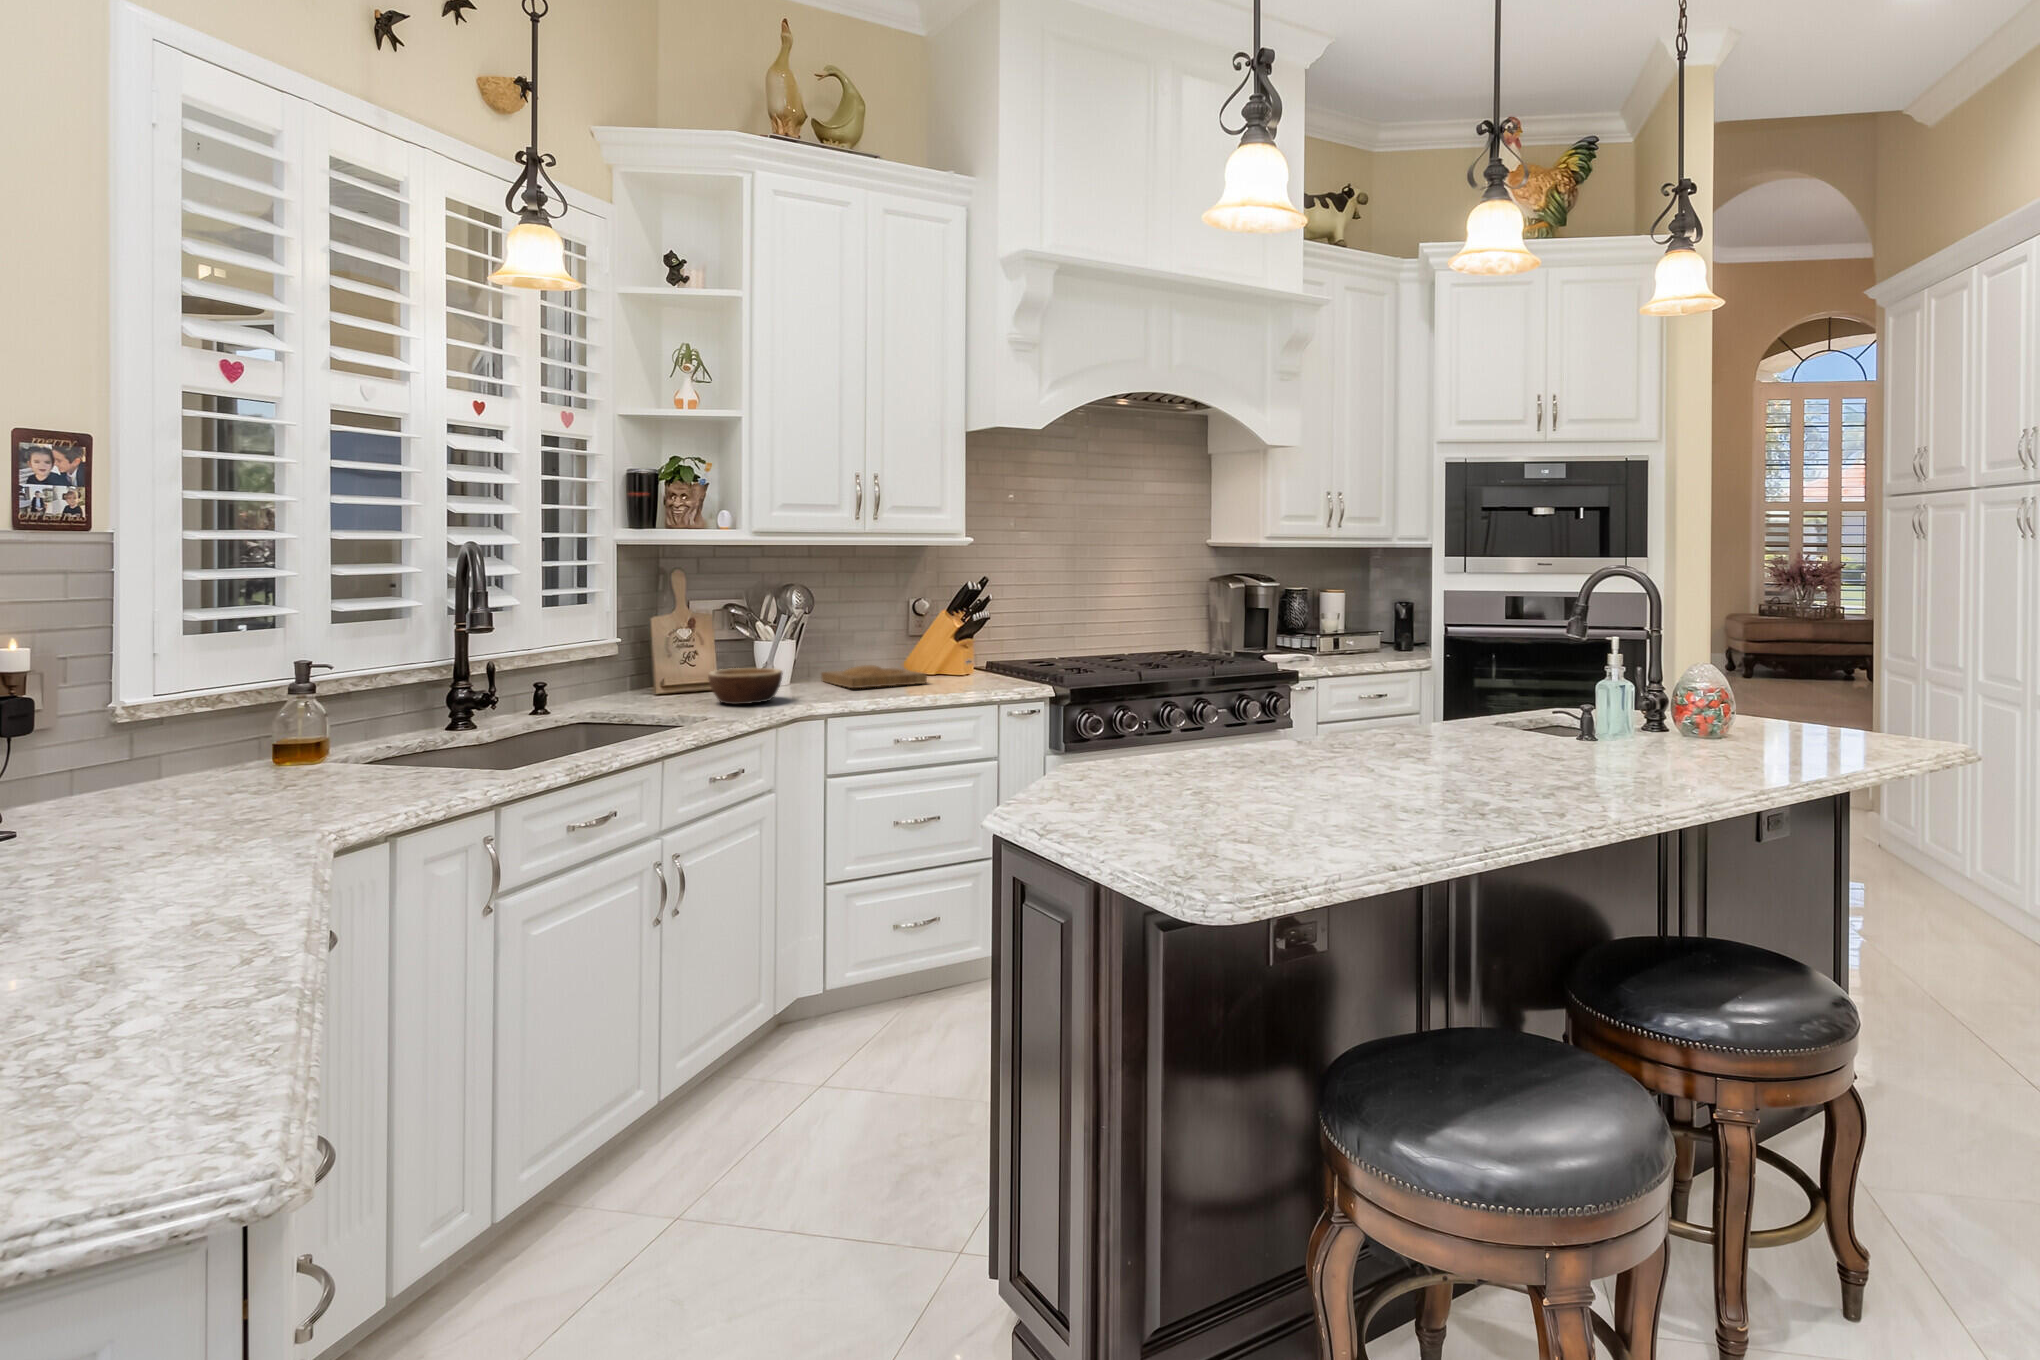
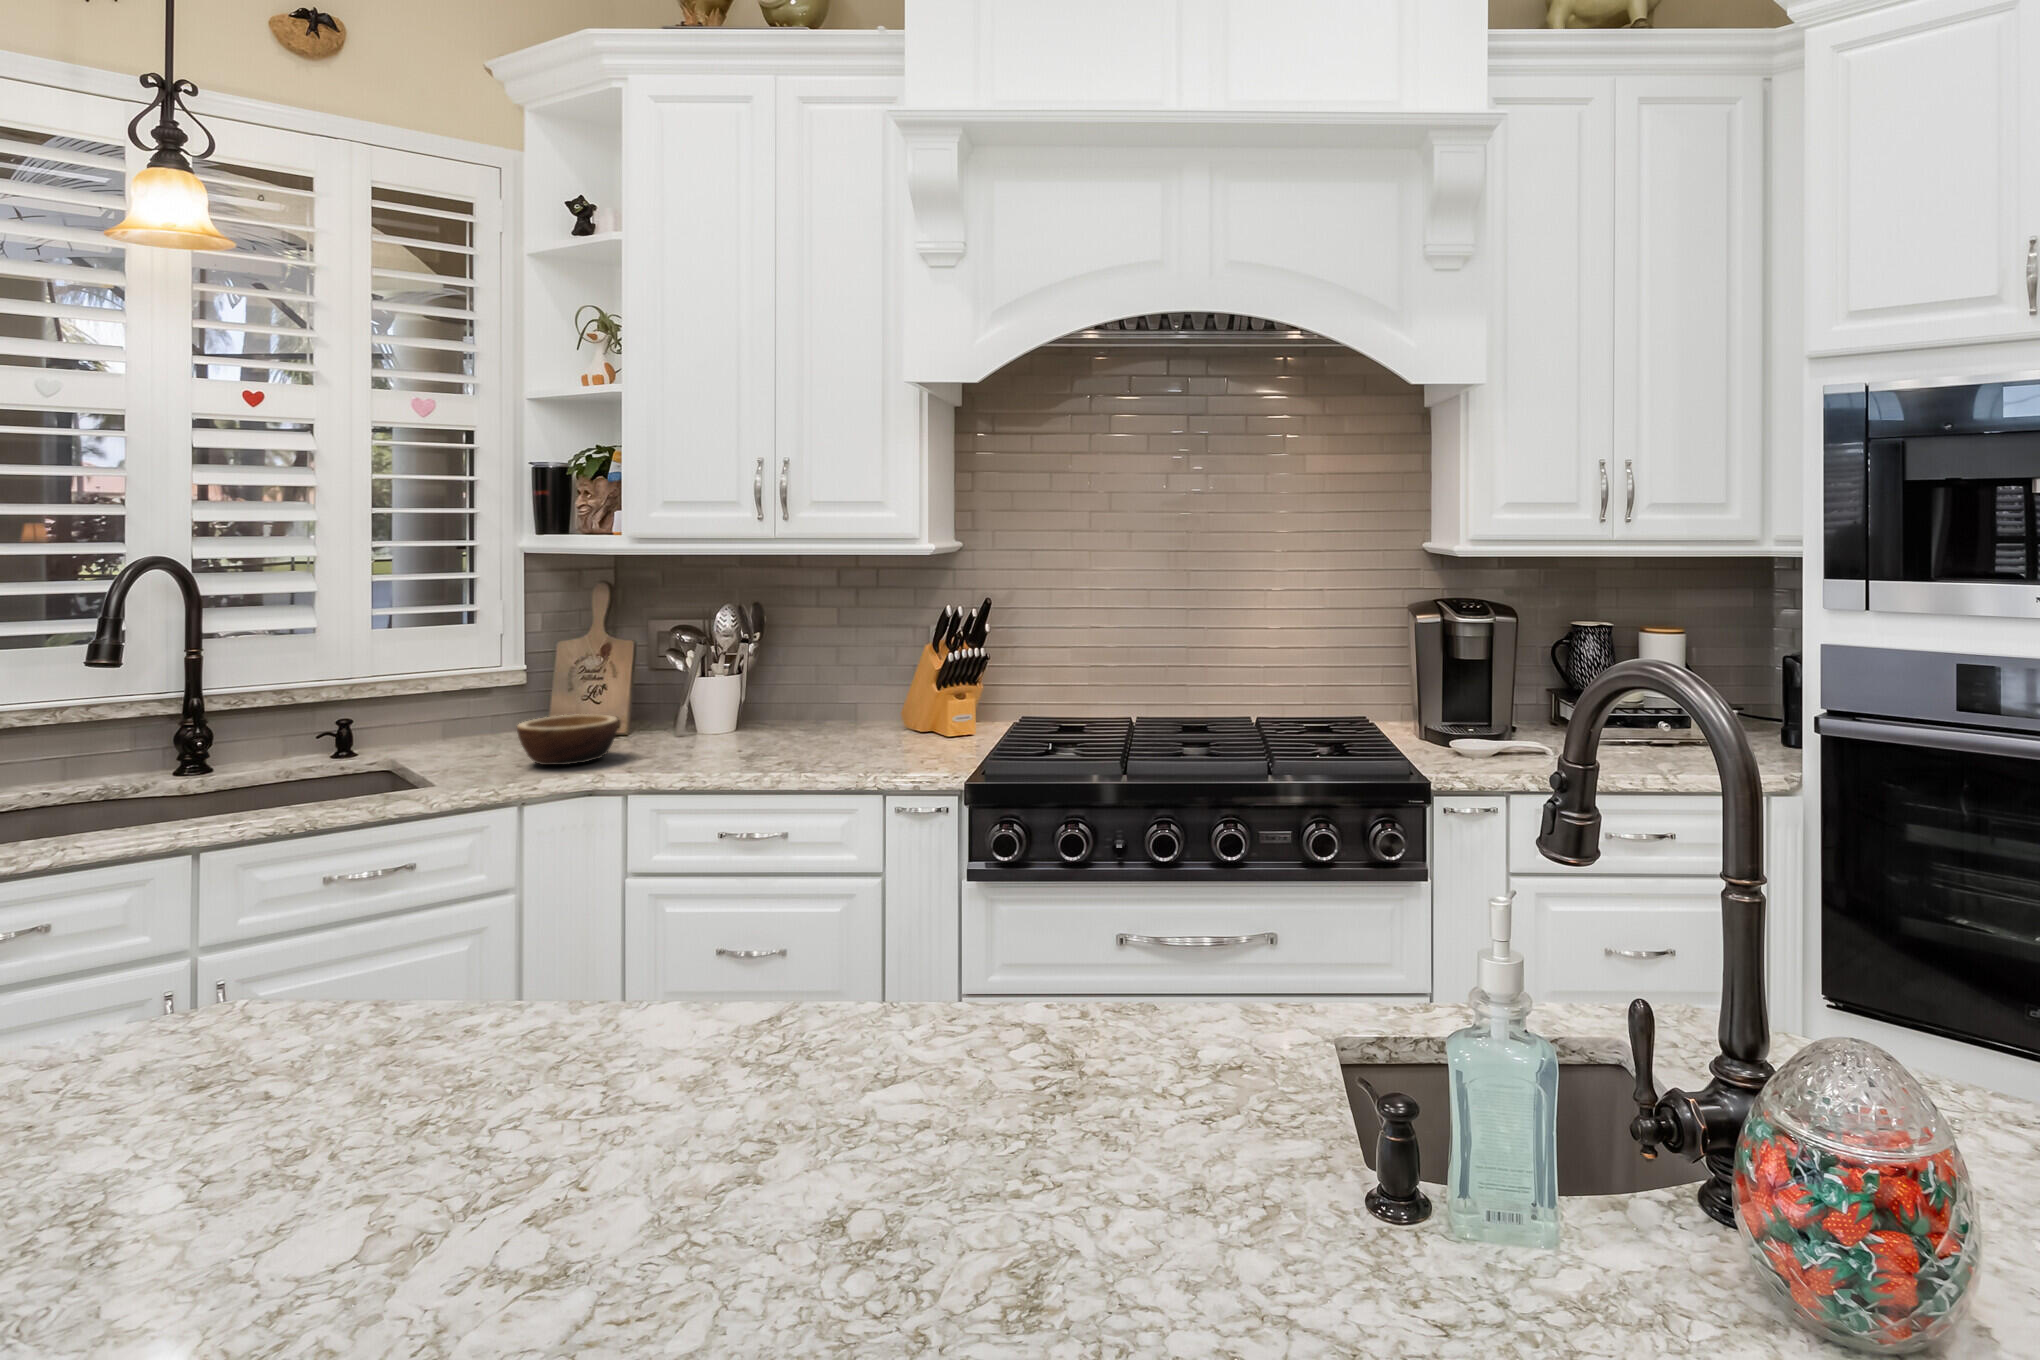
tray: present [821,665,927,688] -> none [730,718,869,752]

